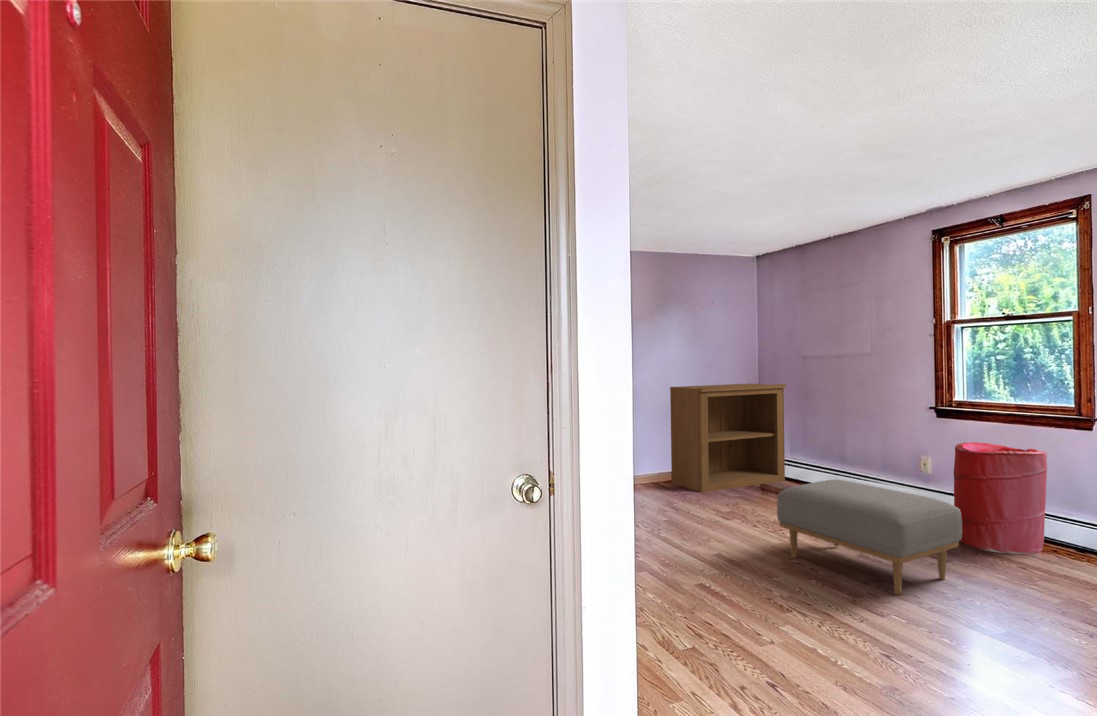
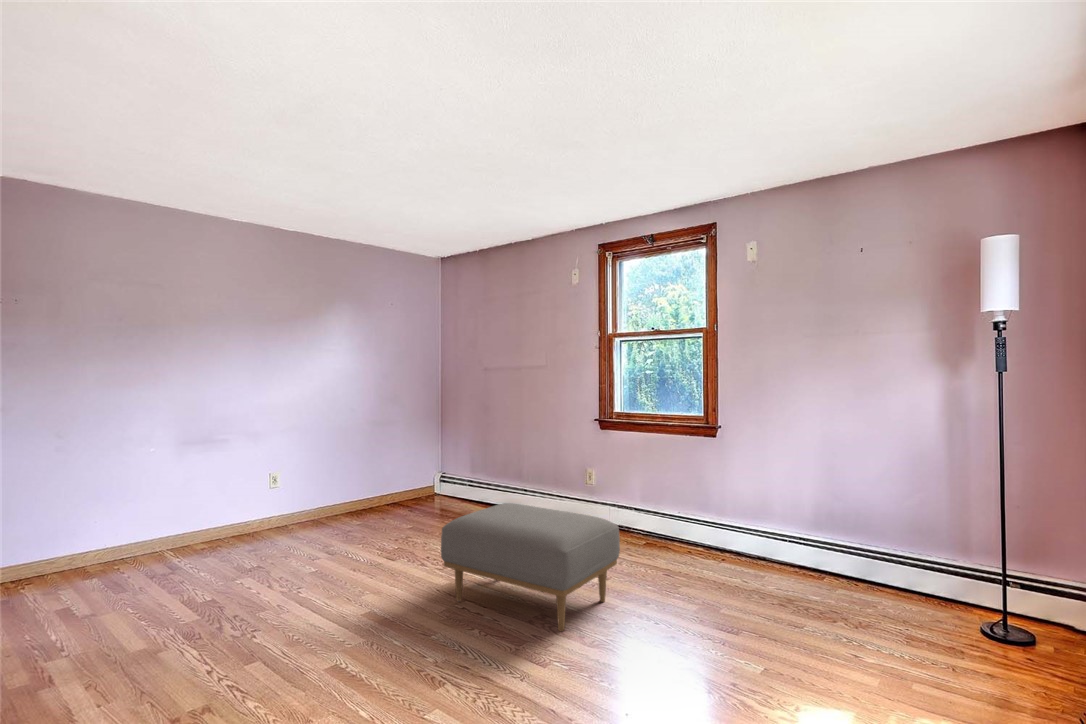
bookshelf: present [670,383,786,492] -> none [337,398,466,526]
laundry hamper: present [954,442,1047,554] -> none [613,452,685,560]

